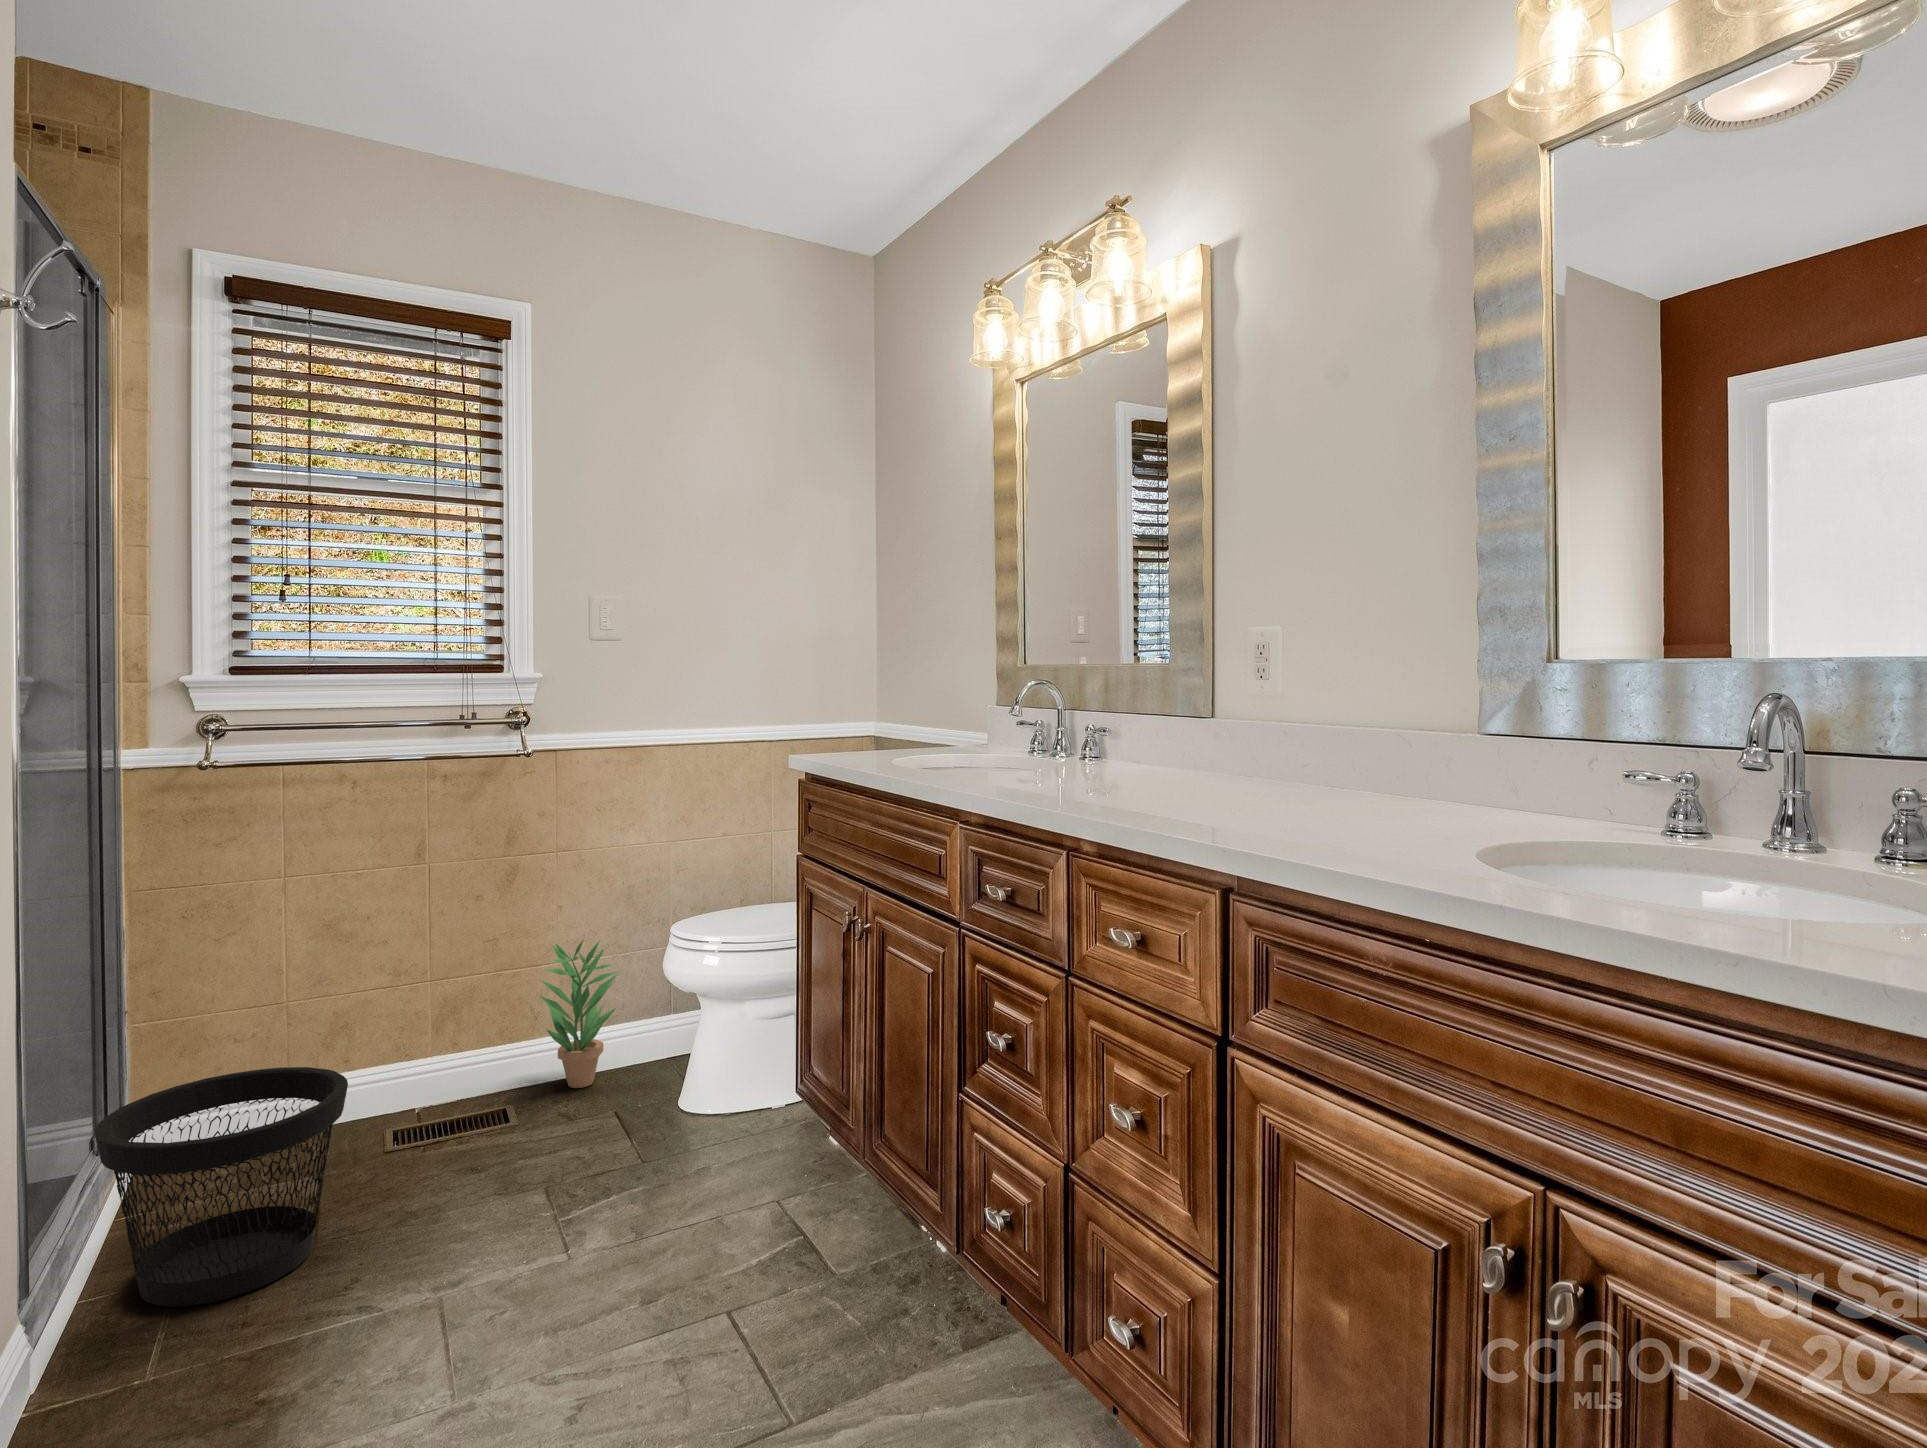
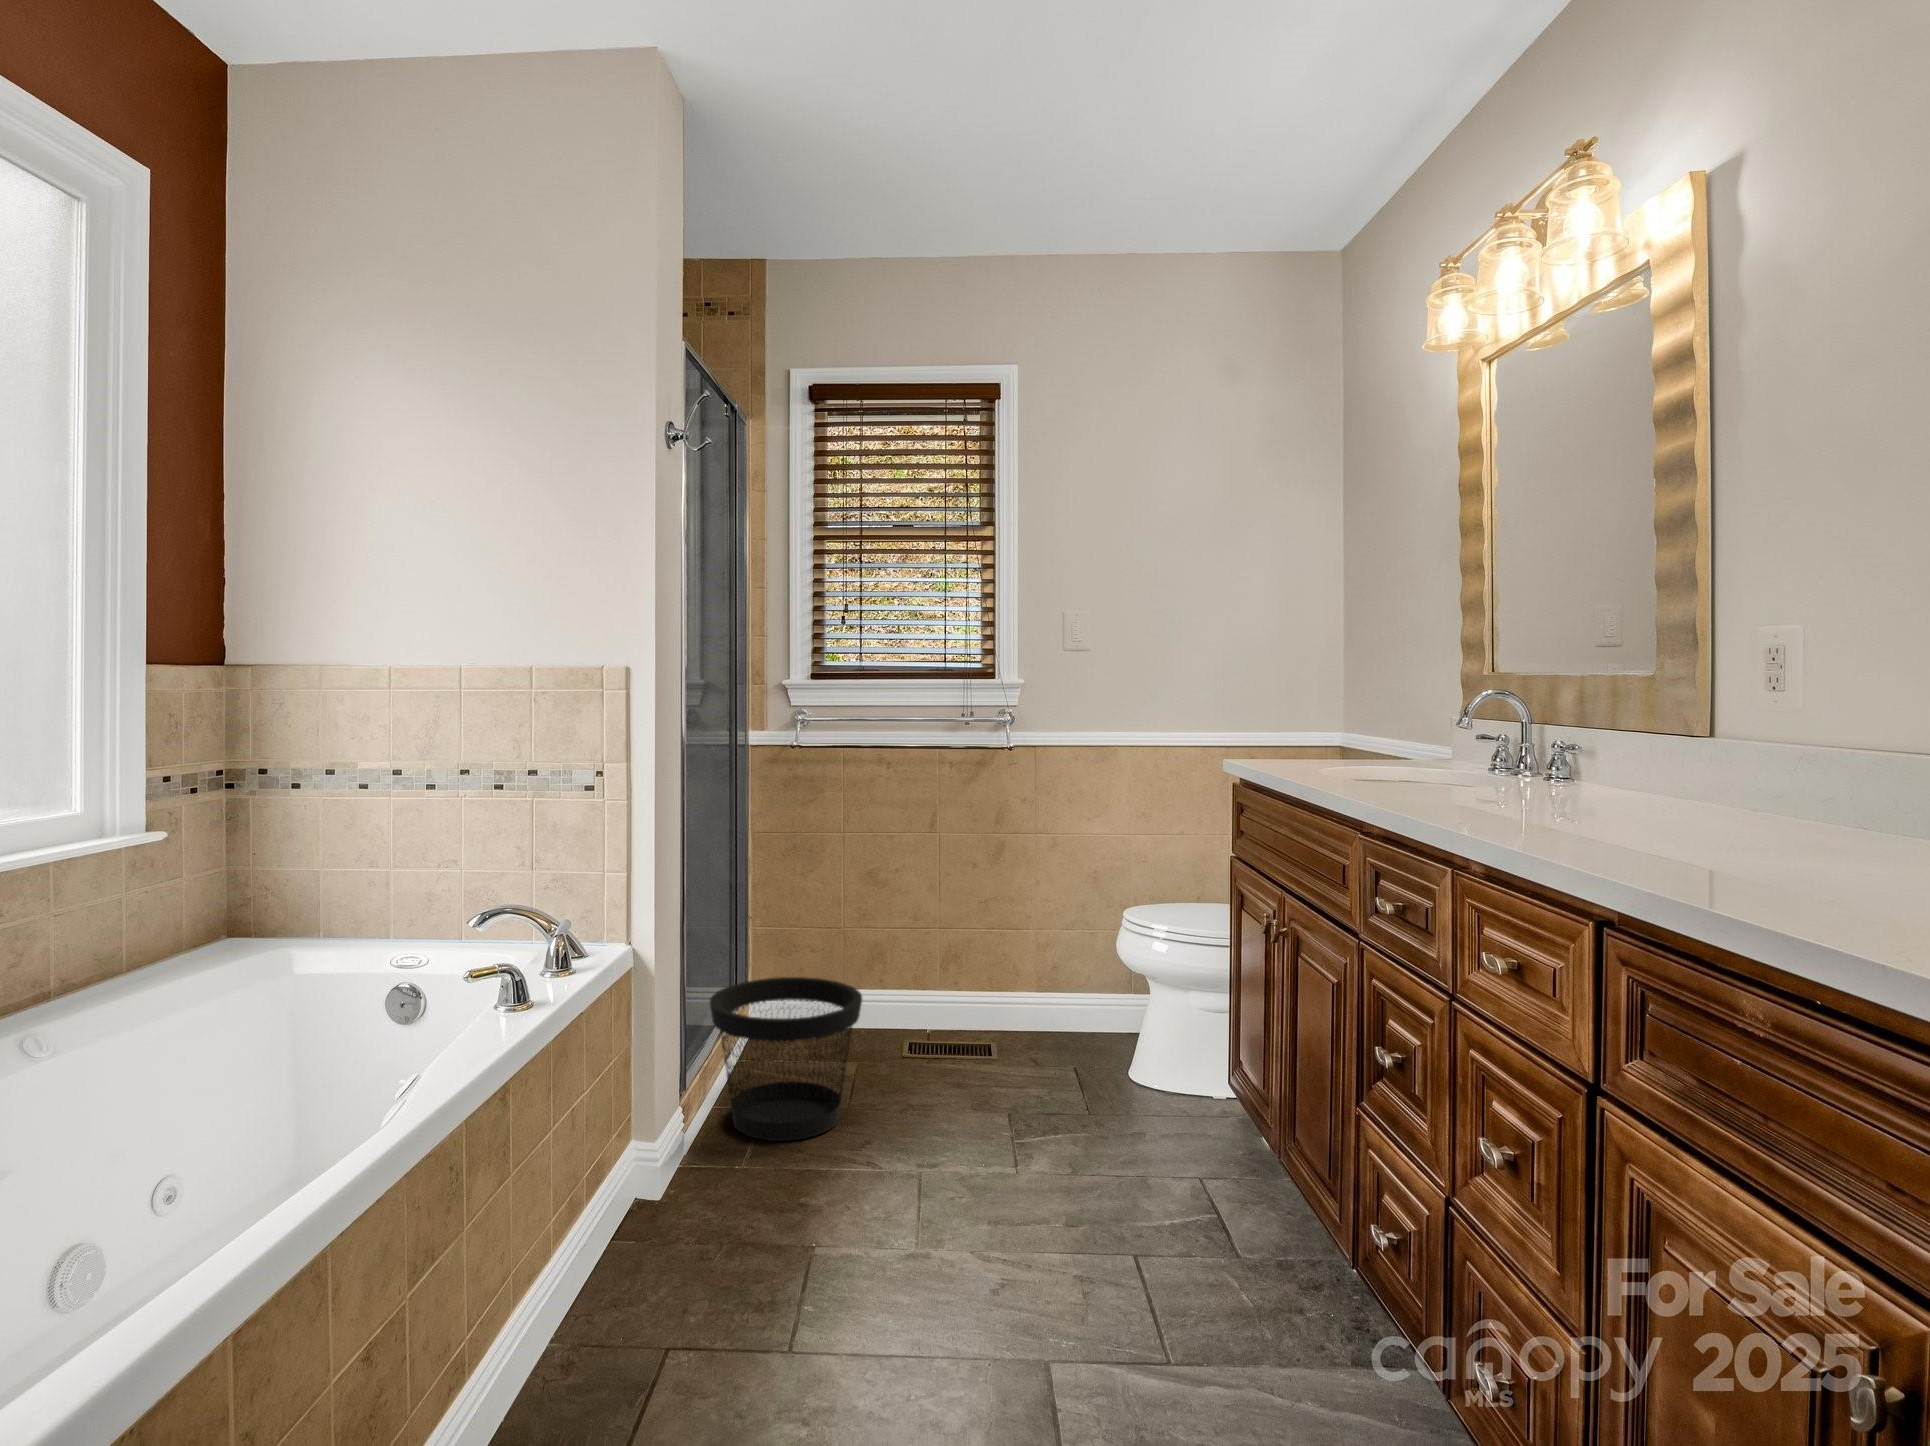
potted plant: present [538,940,619,1088] -> none [1011,911,1083,1045]

